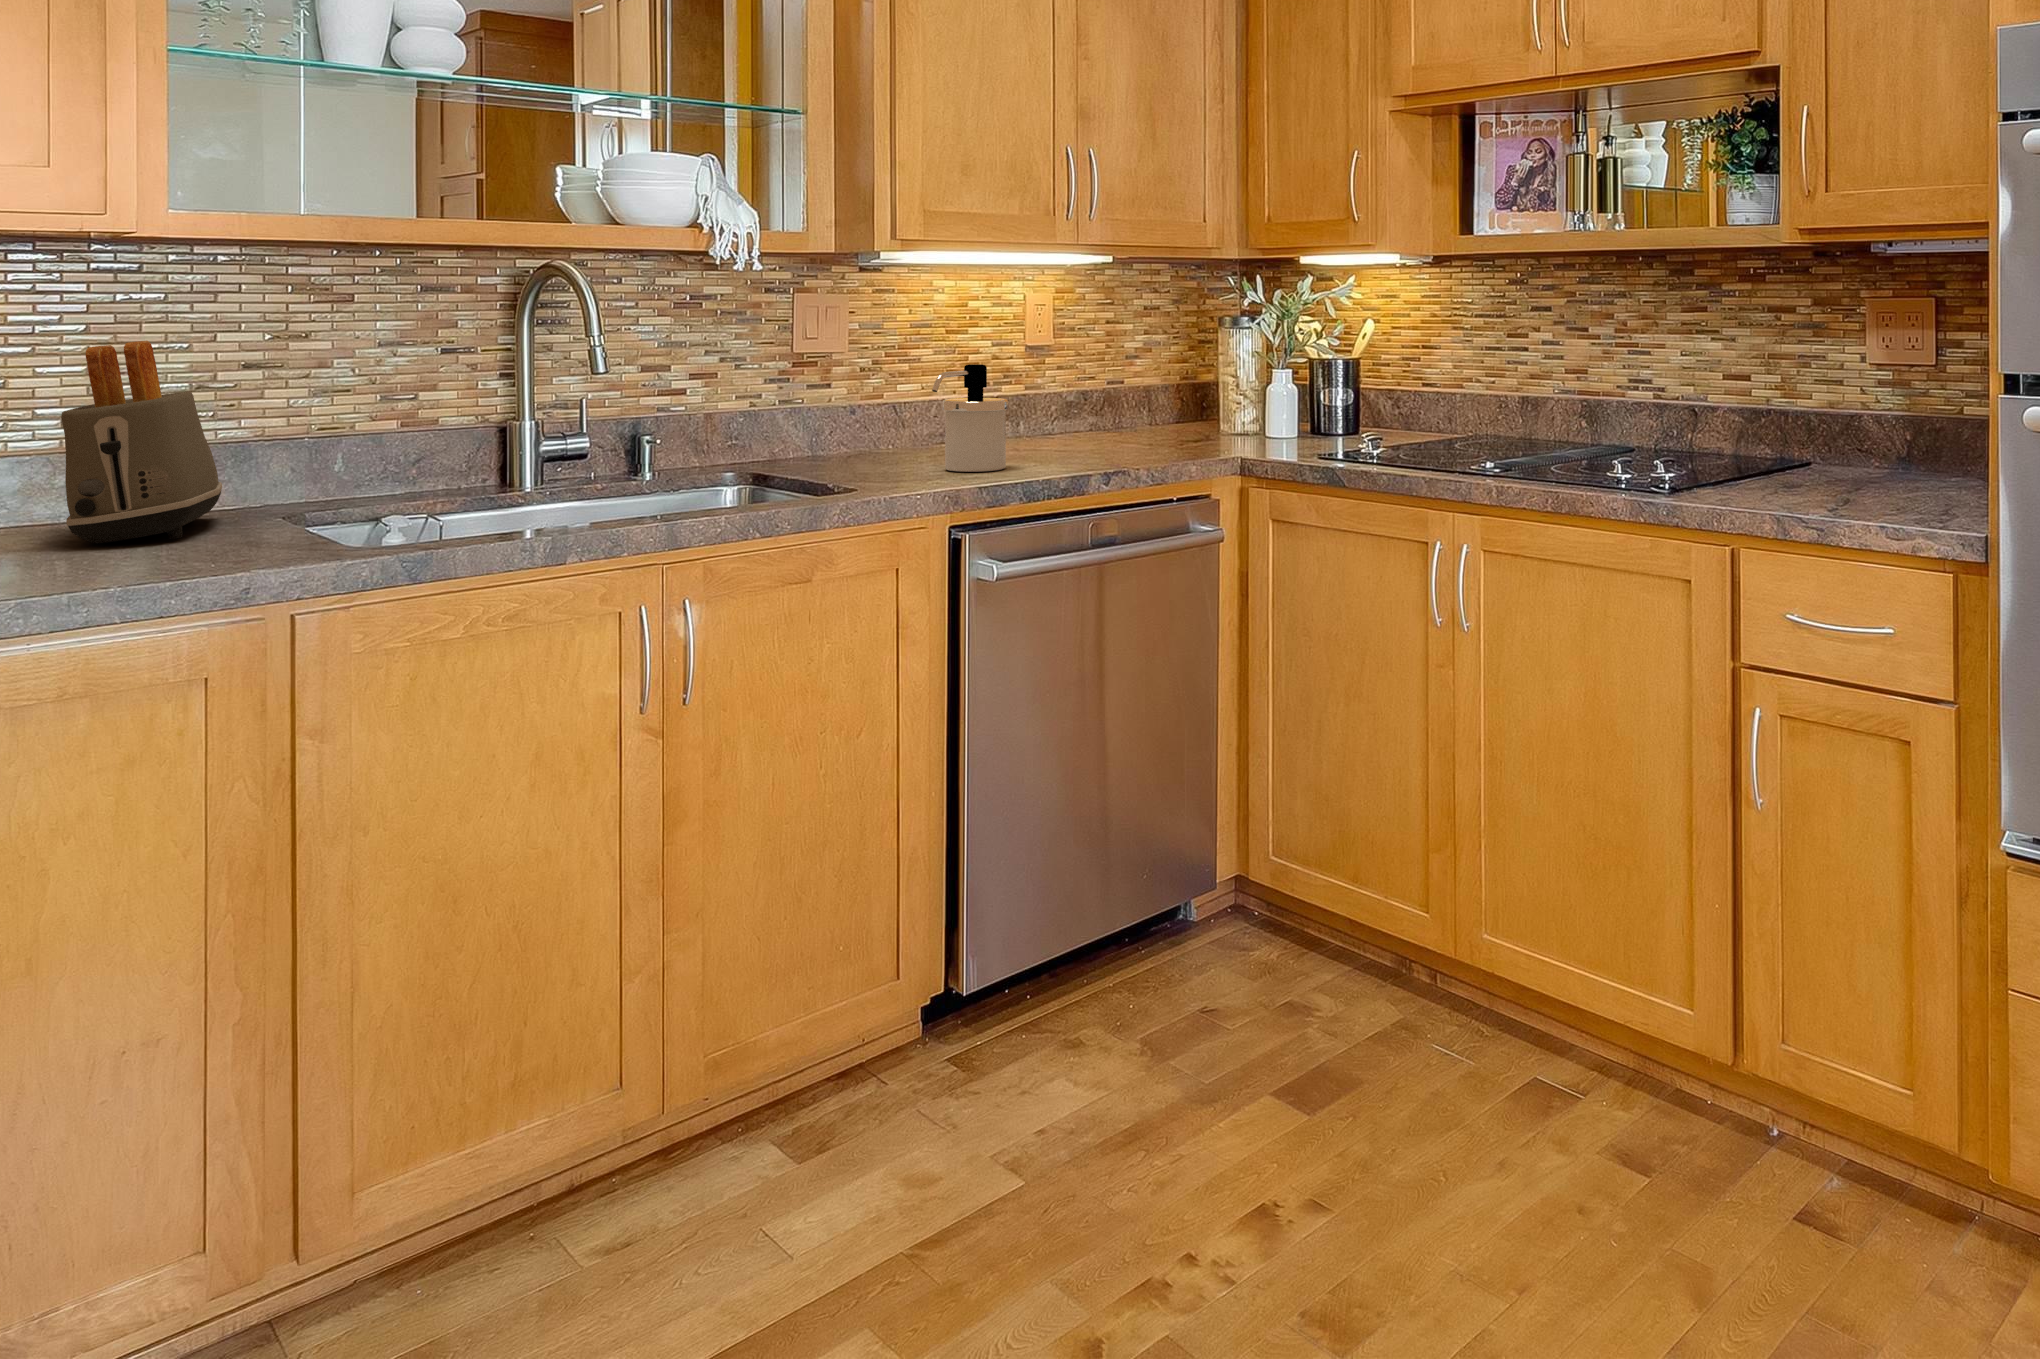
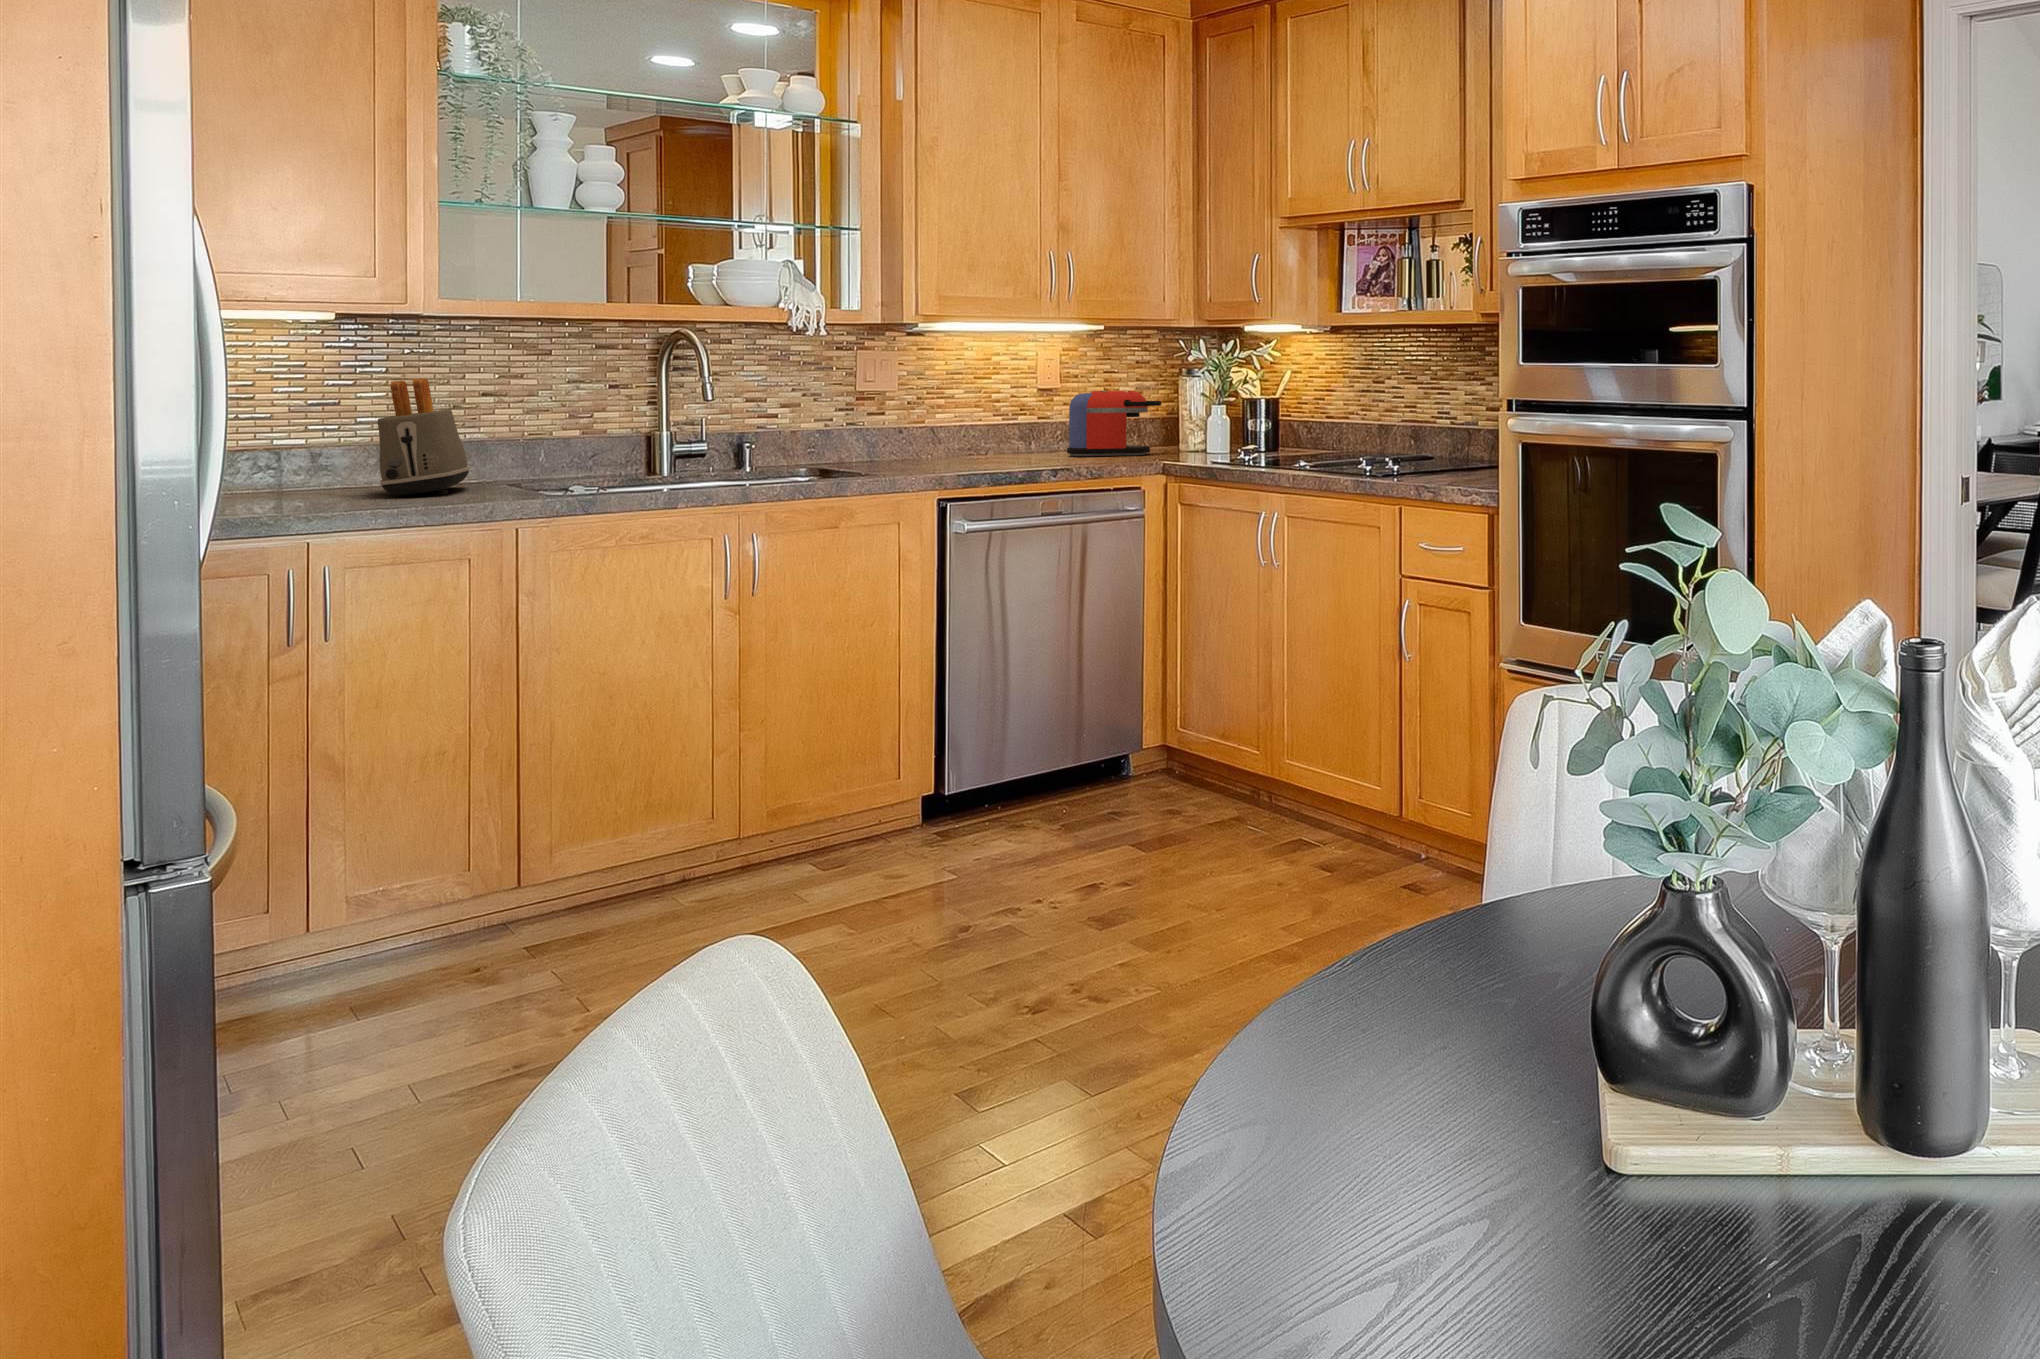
coffee maker: none [1078,350,1204,445] -> present [1067,391,1161,456]
soap dispenser: present [932,364,1008,472] -> none [936,398,994,469]

